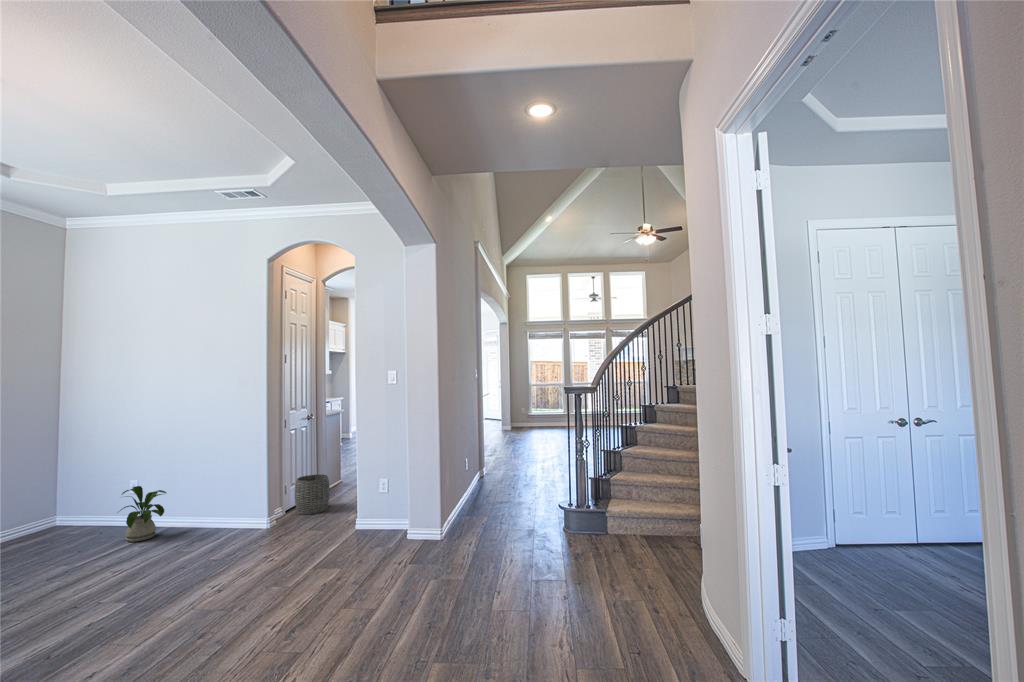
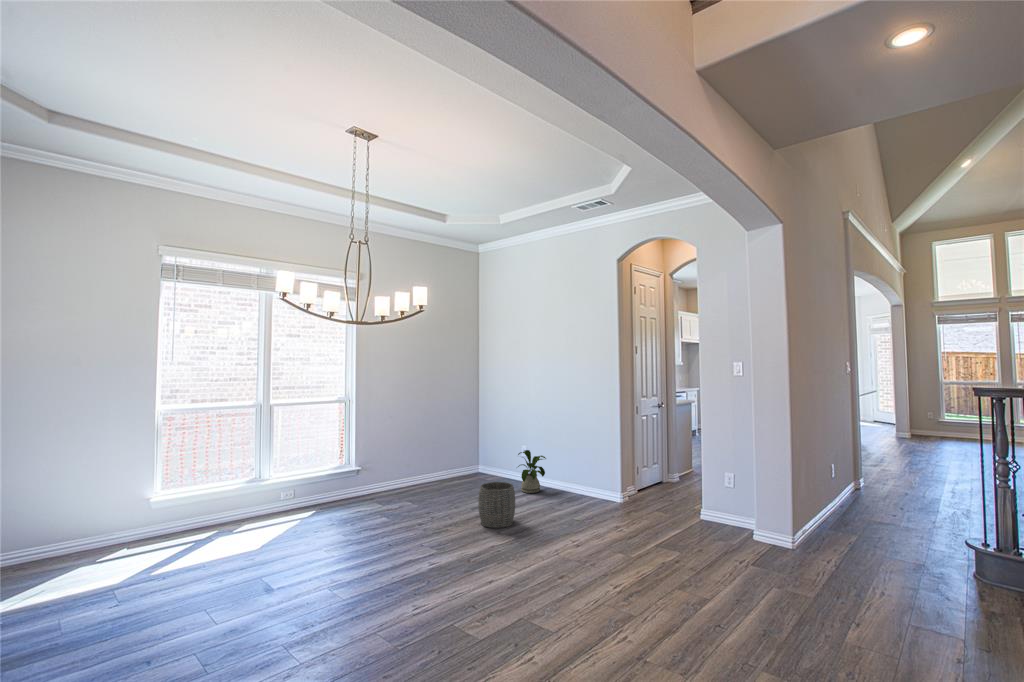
woven basket: present [295,475,330,515] -> present [478,482,515,528]

